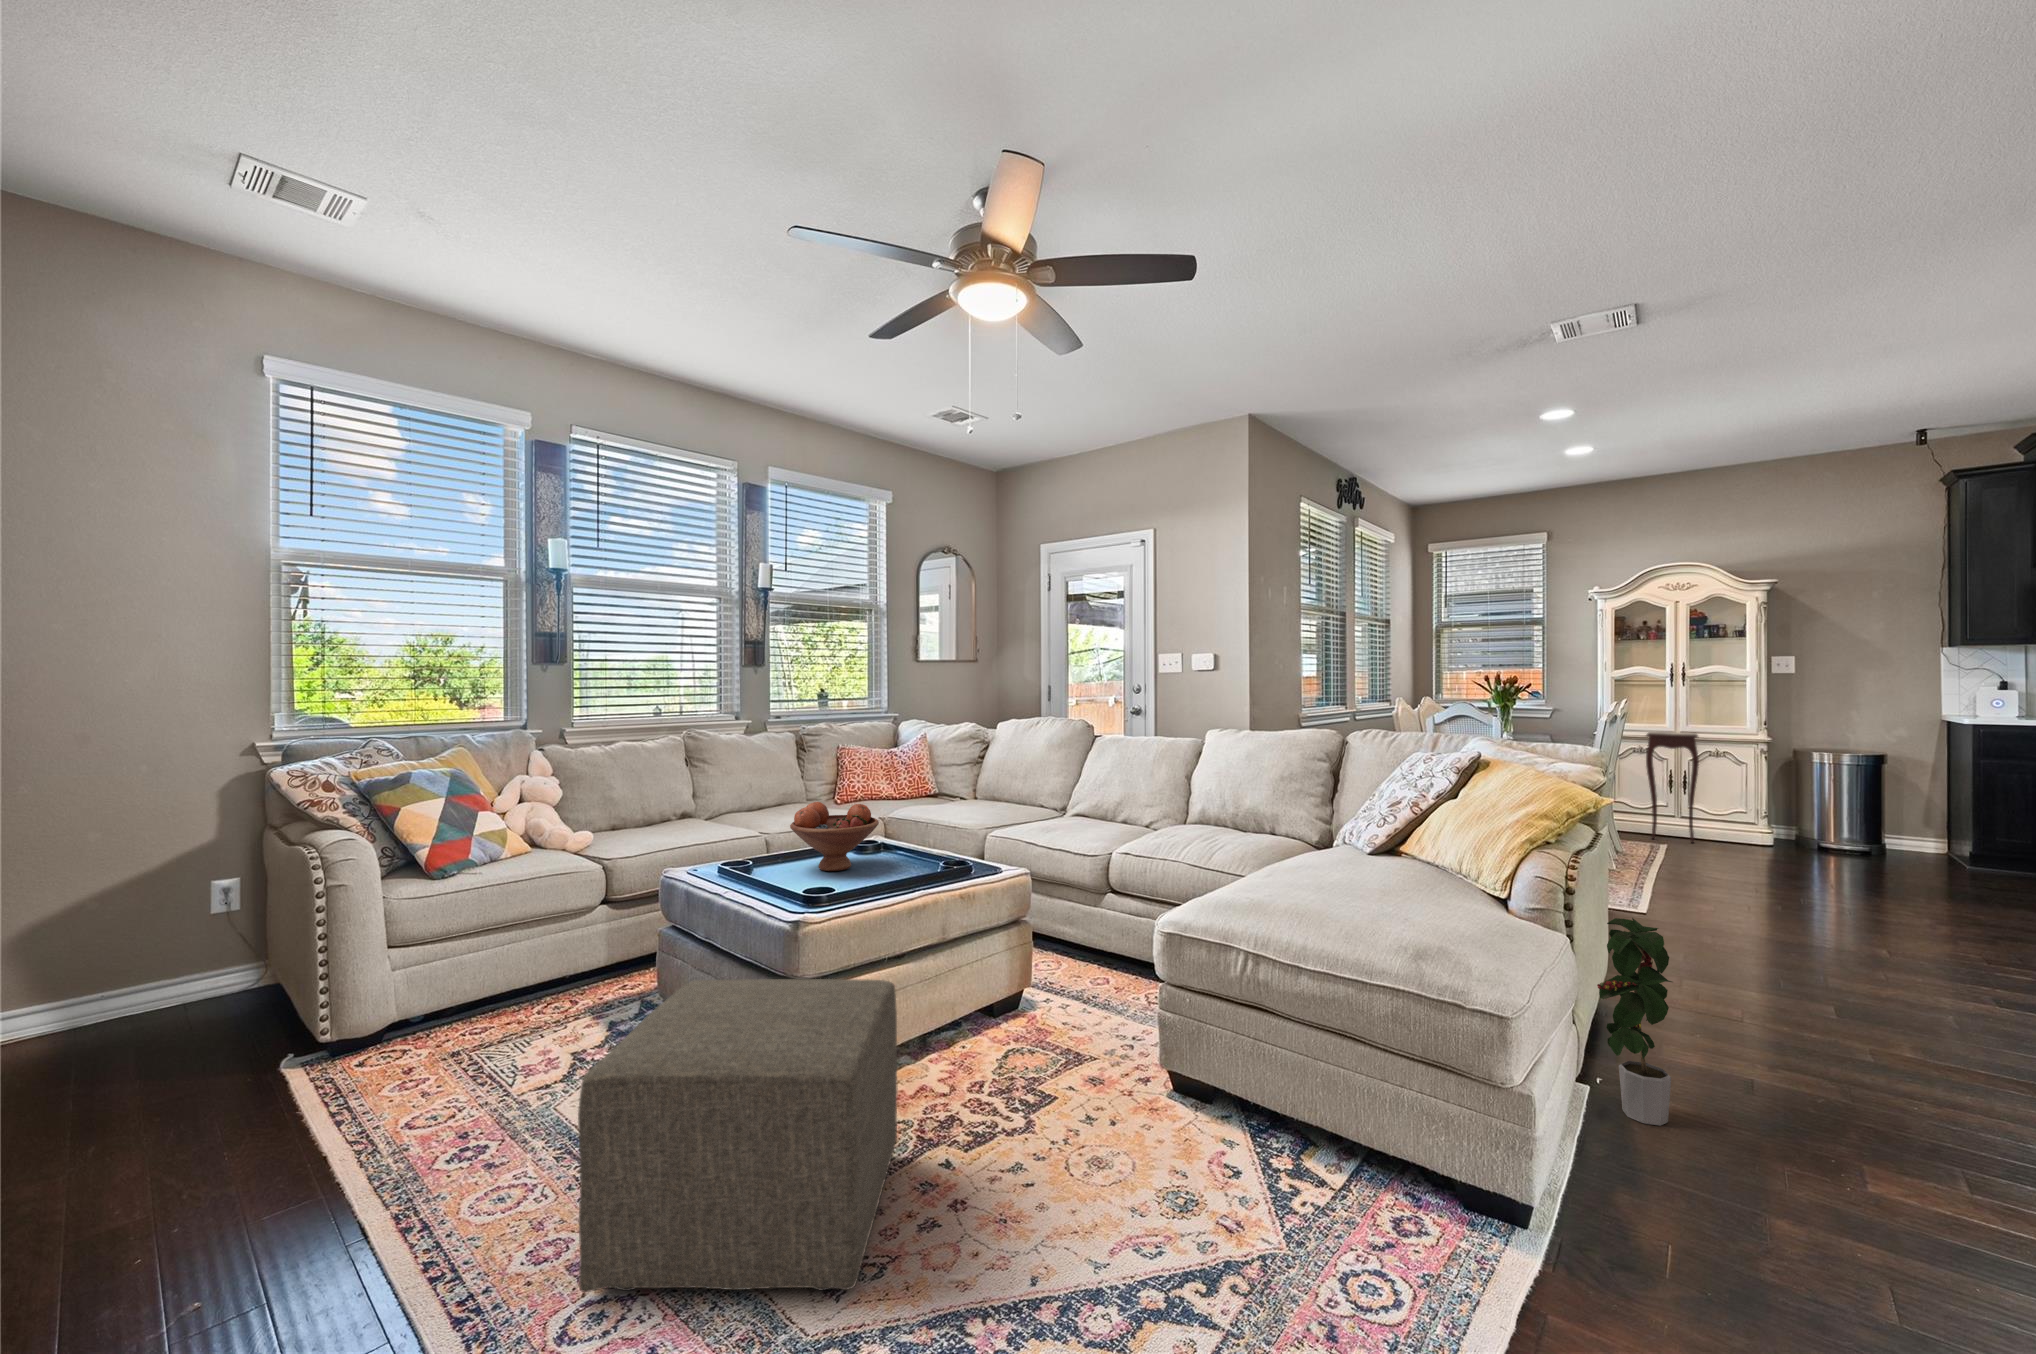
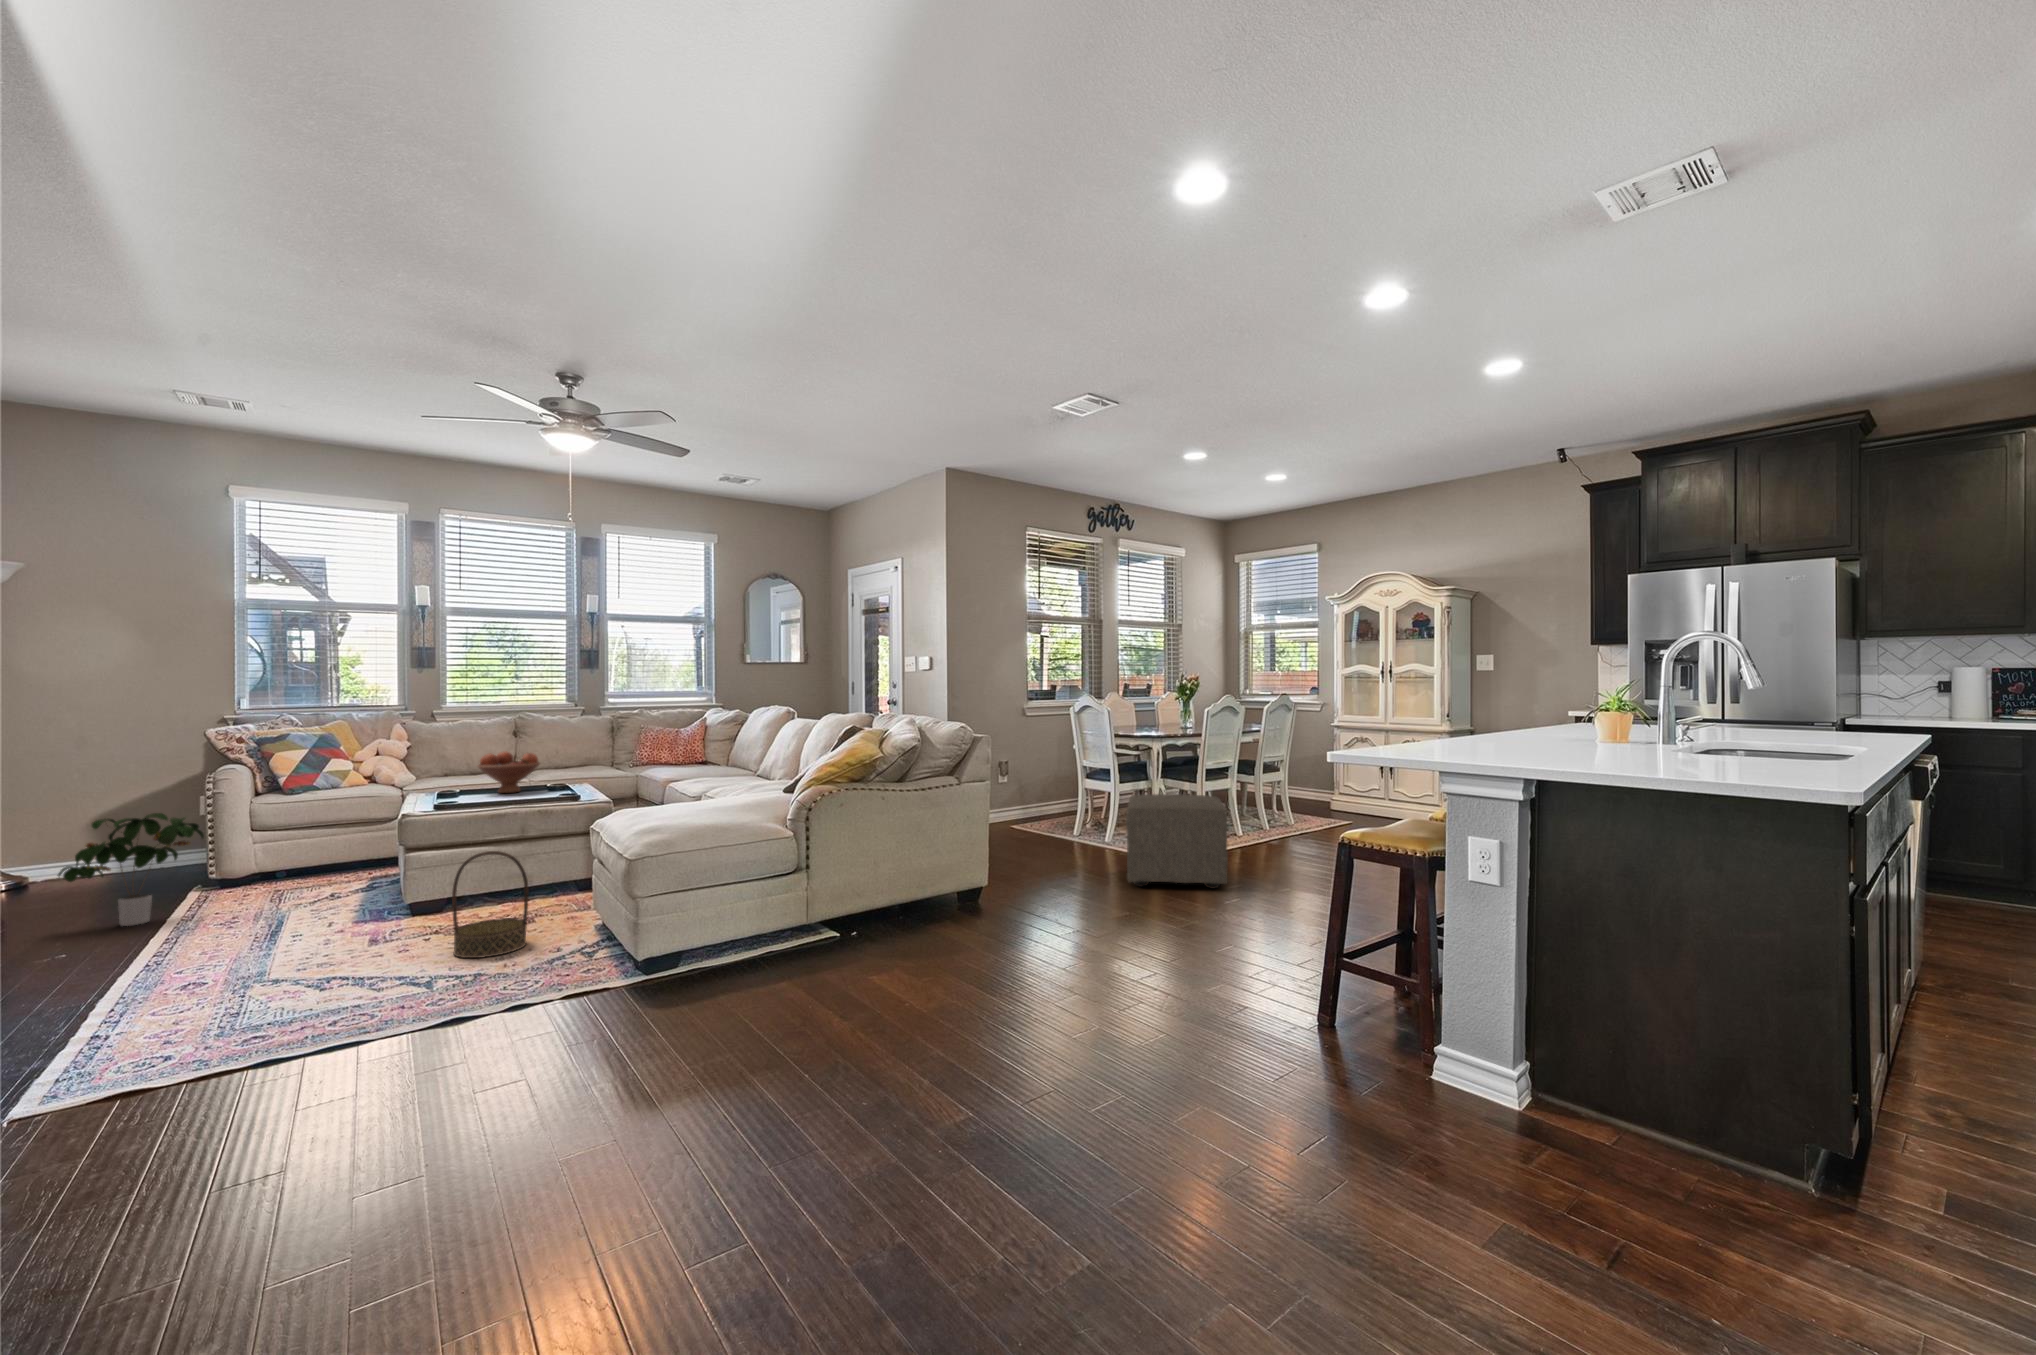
side table: present [1646,732,1699,843] -> none [1343,722,1394,817]
potted plant: present [1597,918,1672,1126] -> present [58,813,204,926]
ottoman: present [578,979,898,1292] -> present [1126,794,1228,888]
basket: none [1036,1026,1155,1252] -> present [452,851,528,958]

